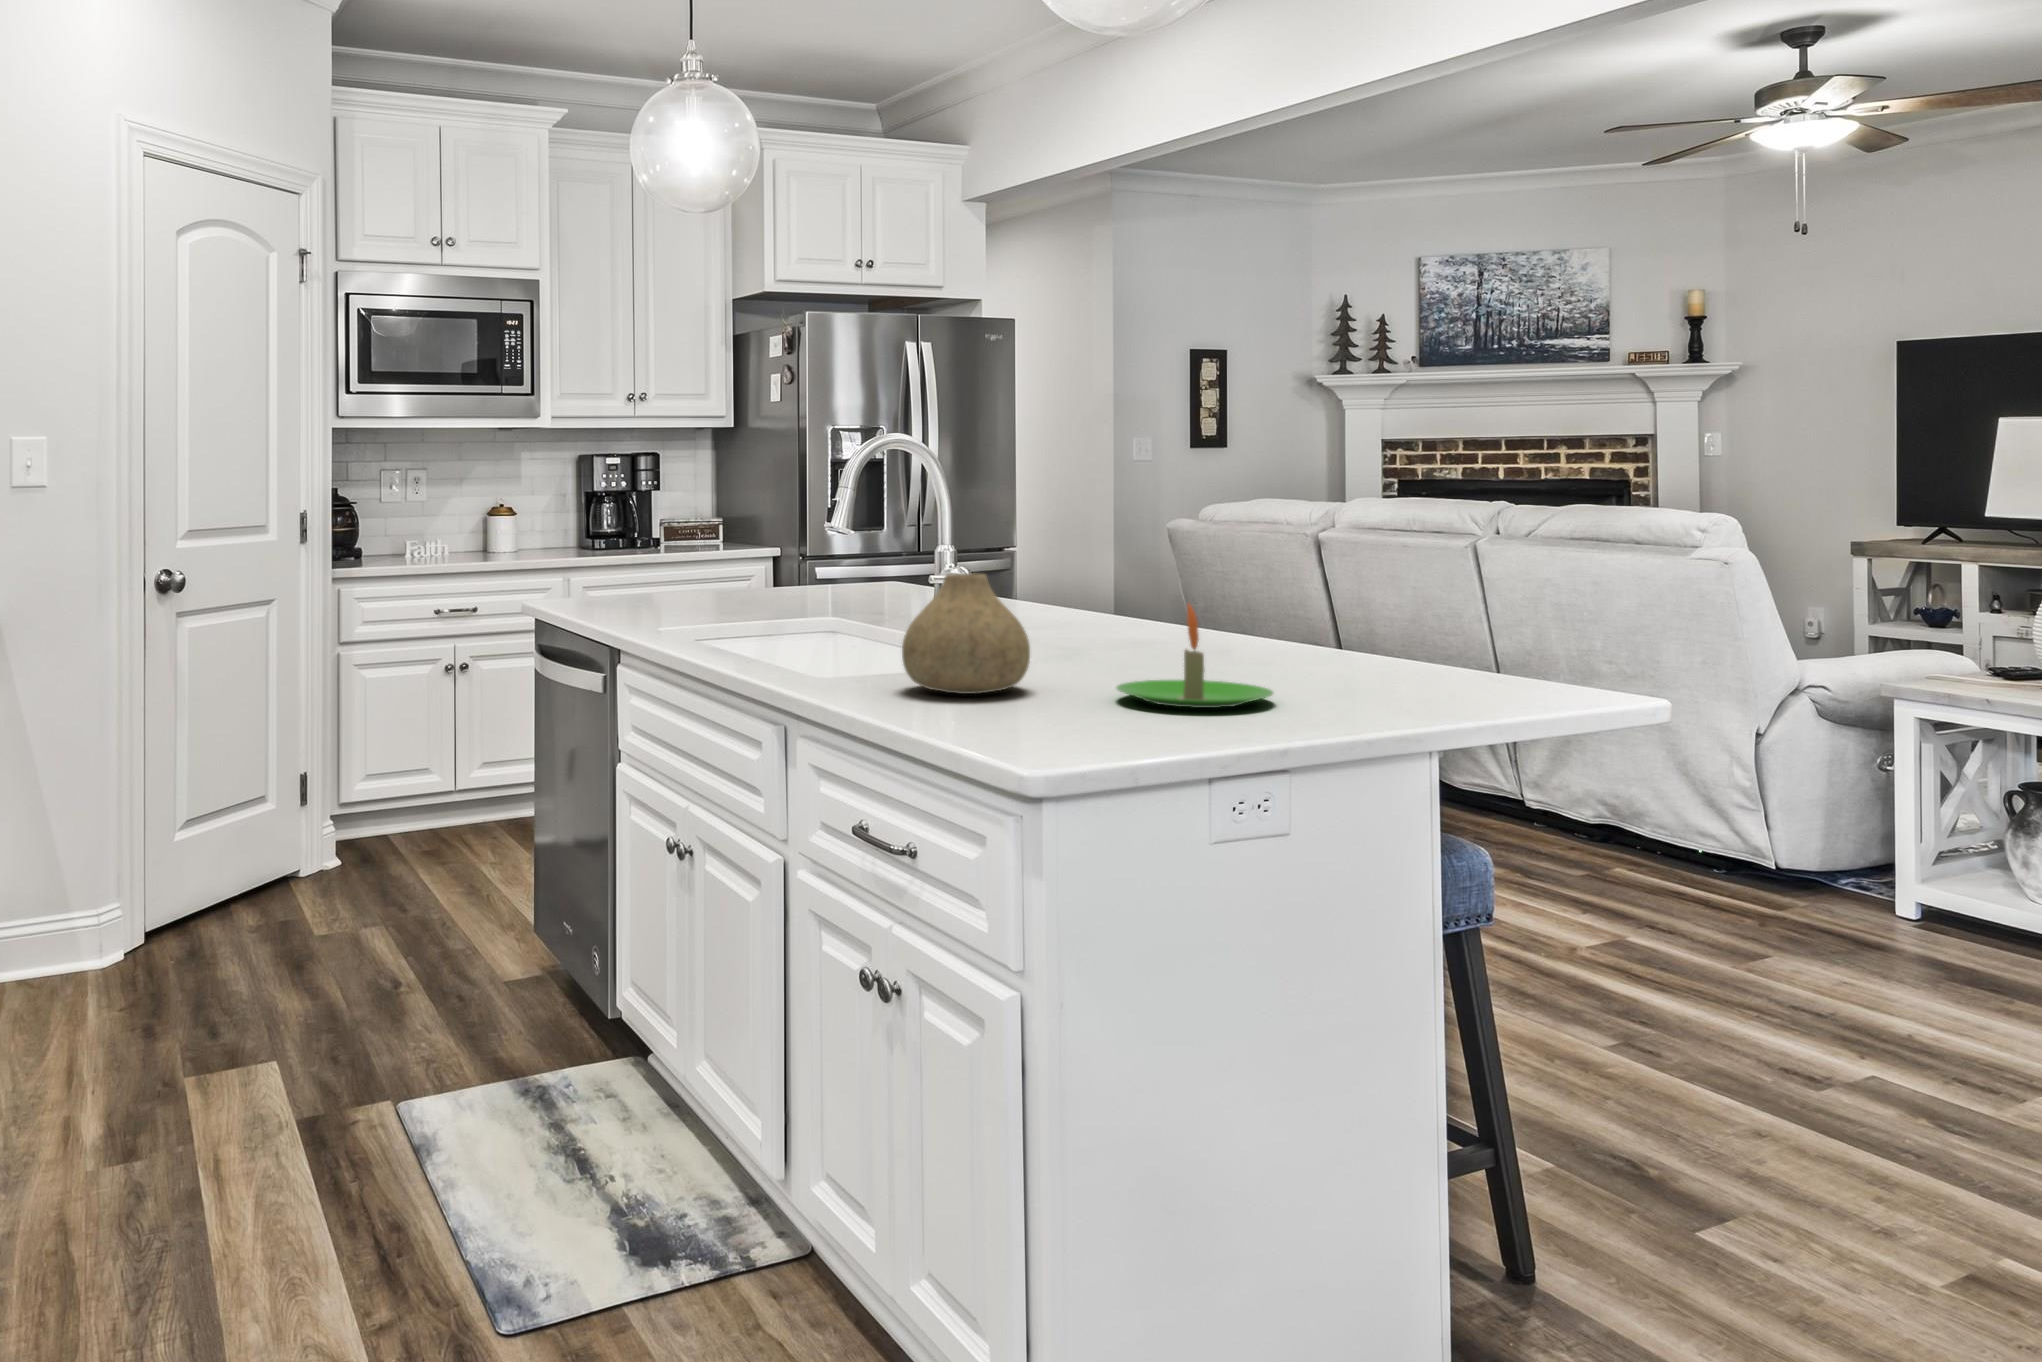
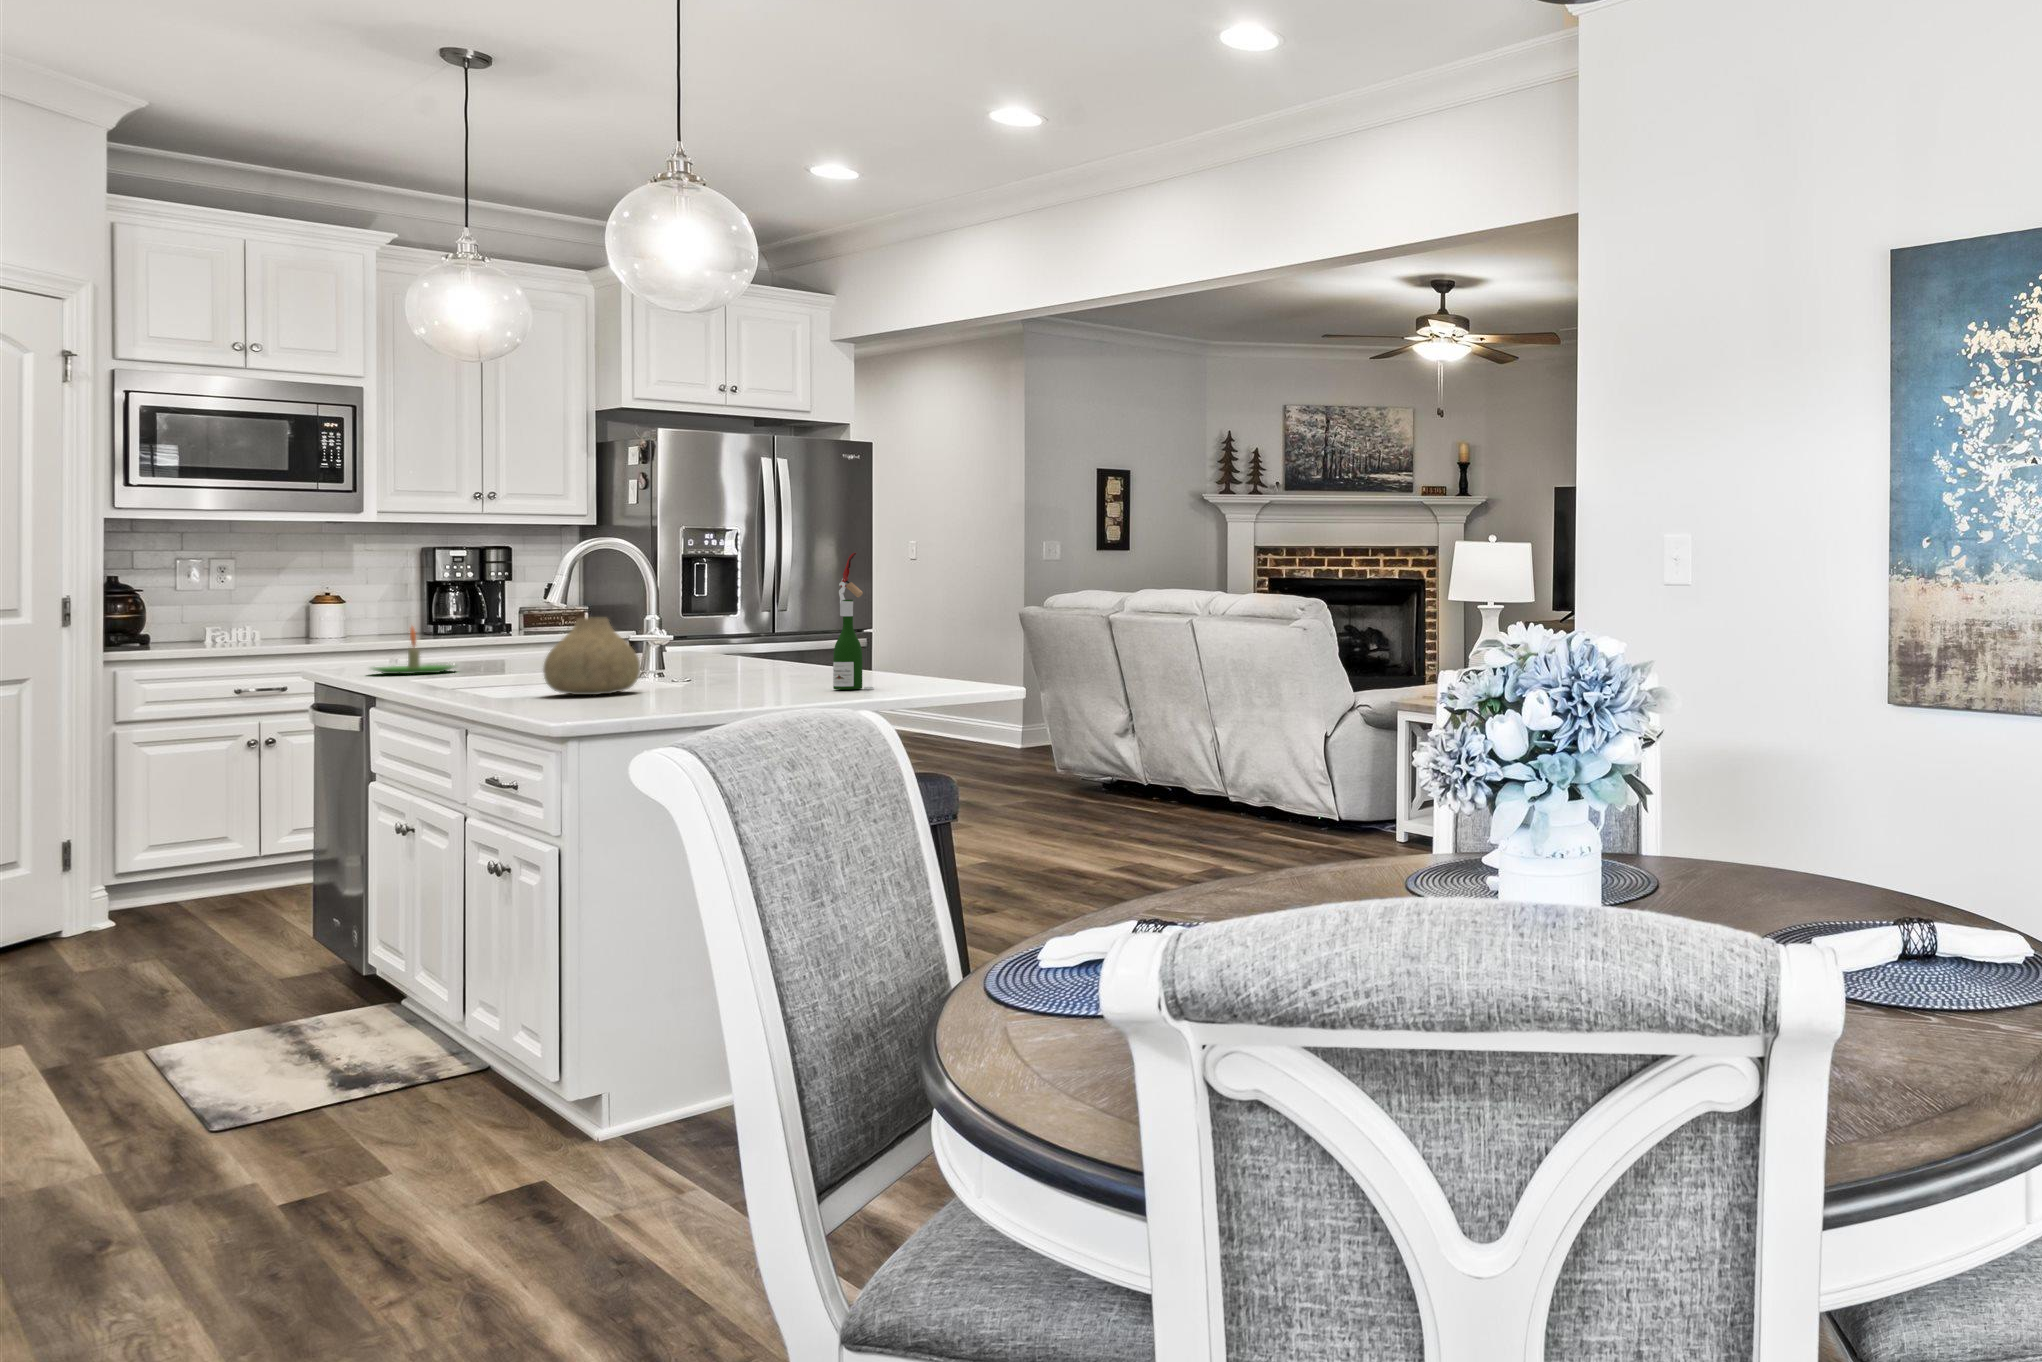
wine bottle: none [1352,471,1426,707] -> present [833,553,874,690]
candle: present [1117,605,1273,708] -> present [372,627,456,674]

